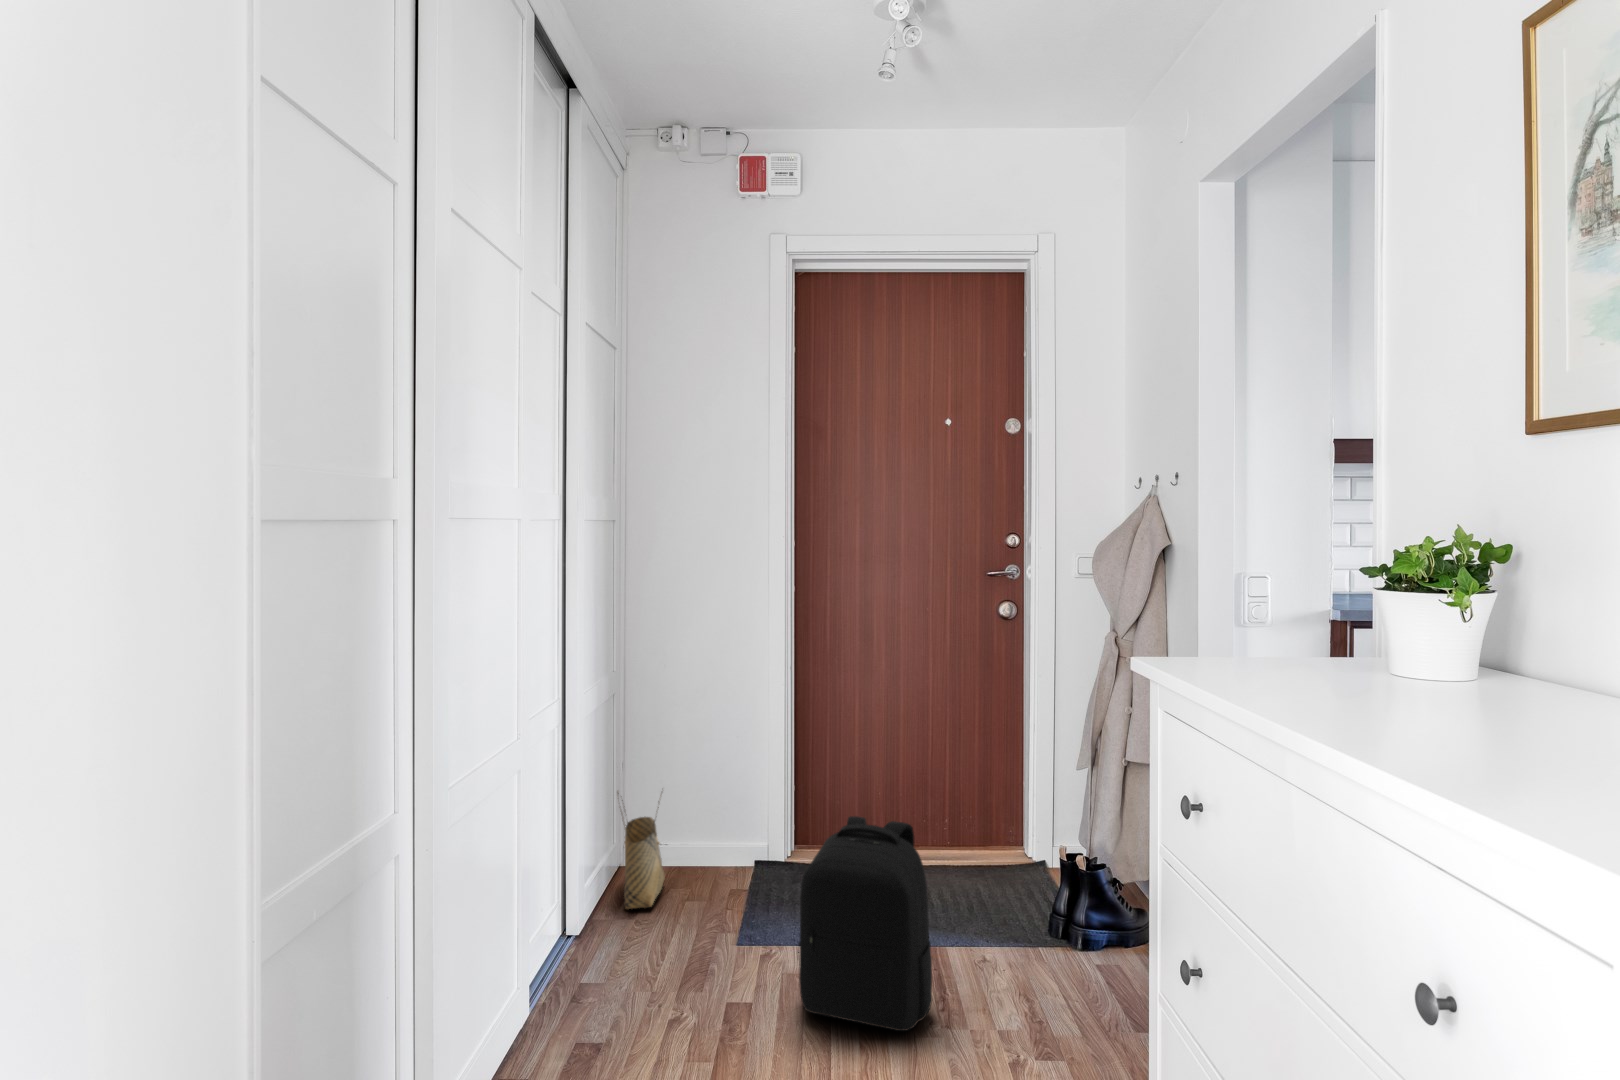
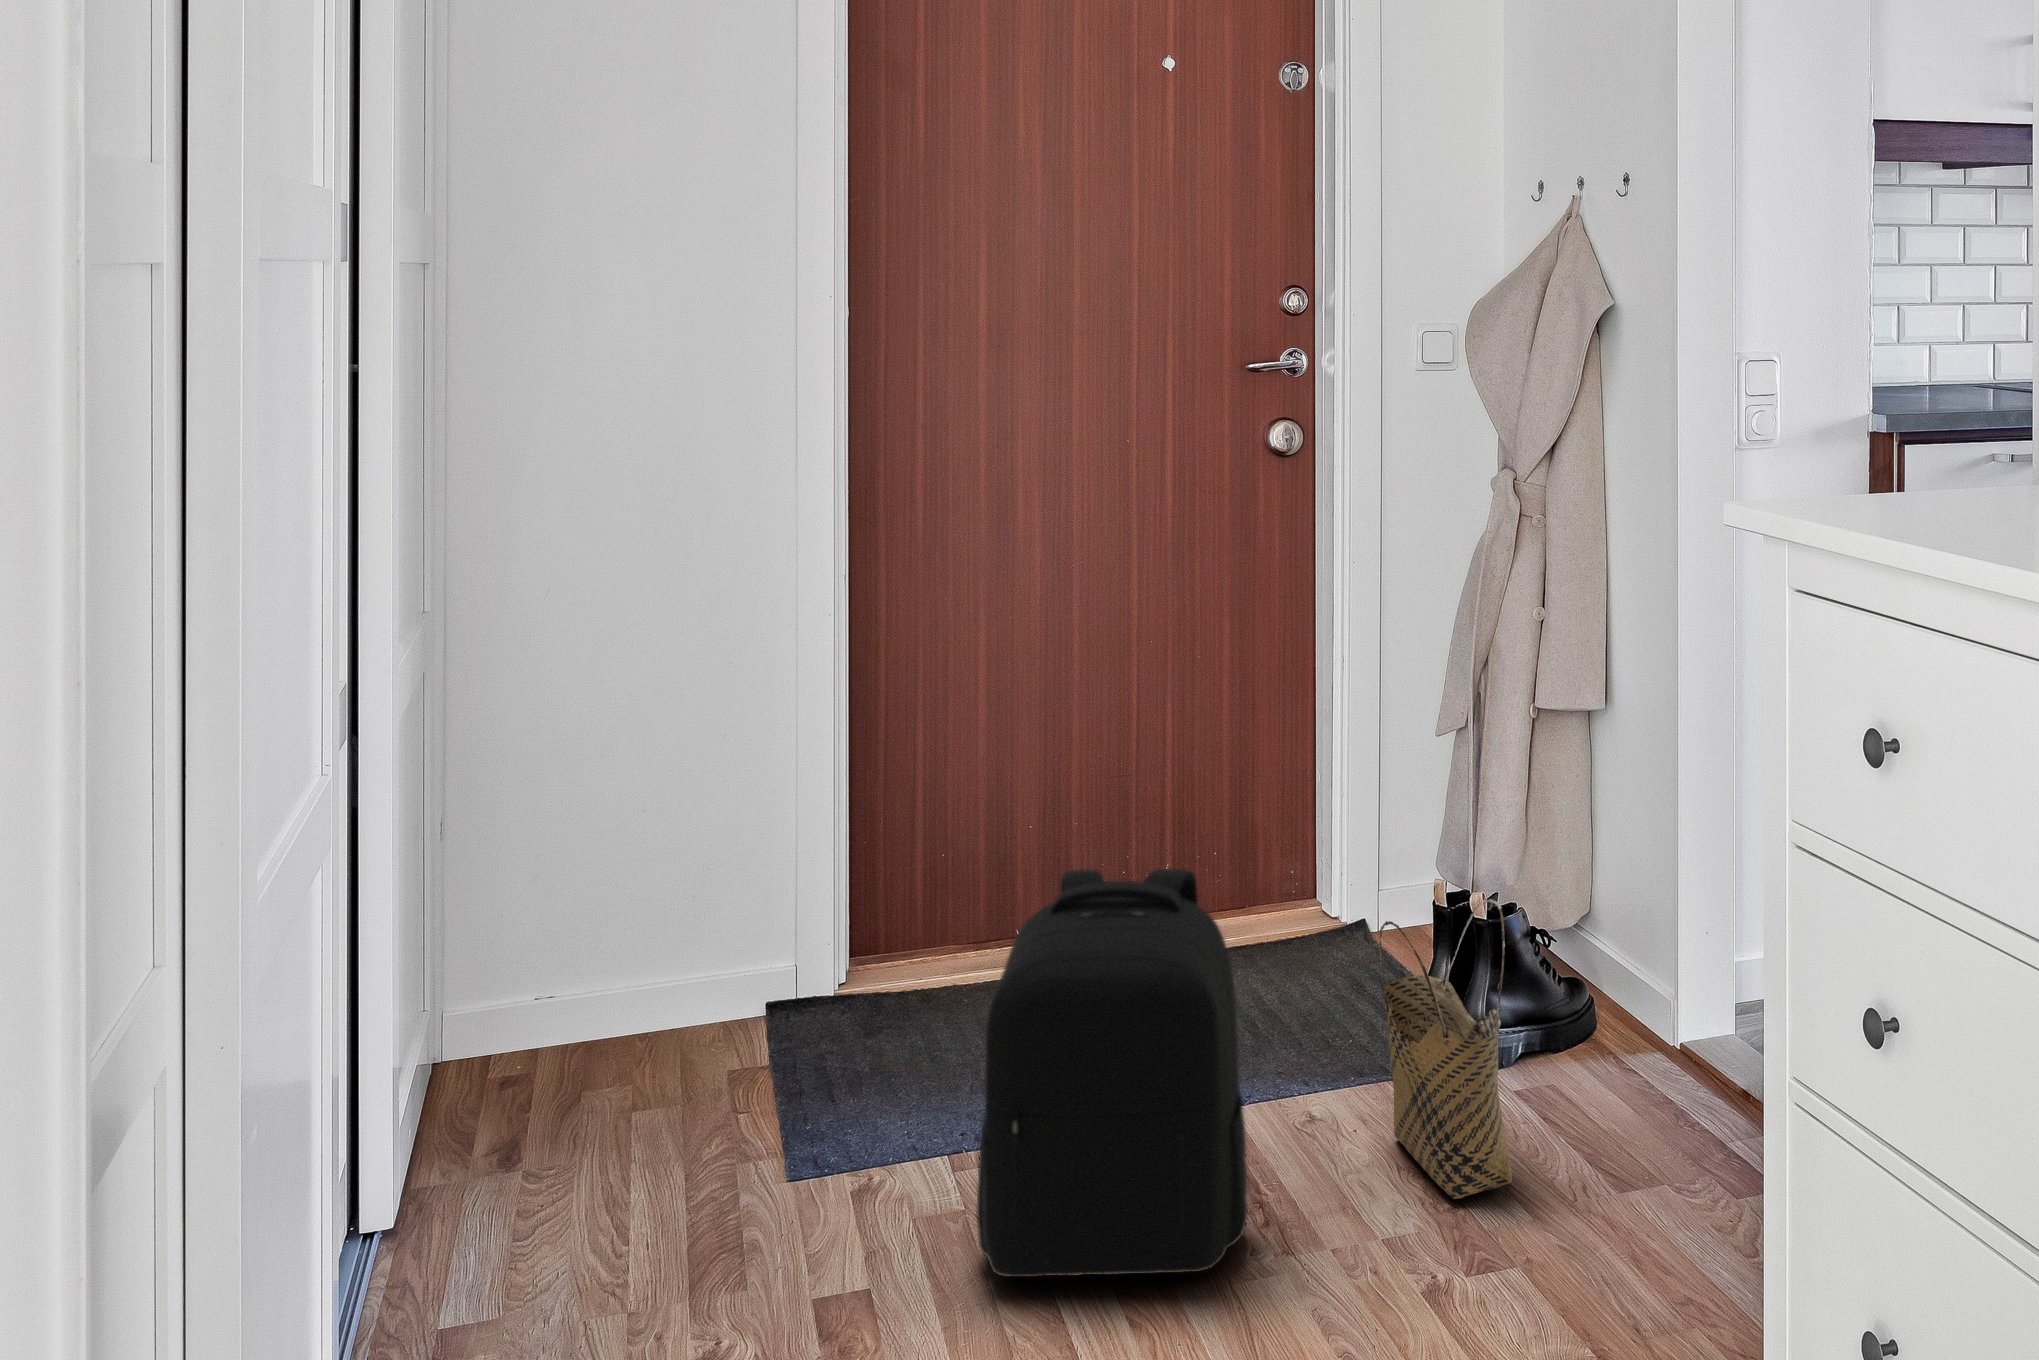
woven basket: present [617,789,665,909] -> present [1379,899,1512,1199]

